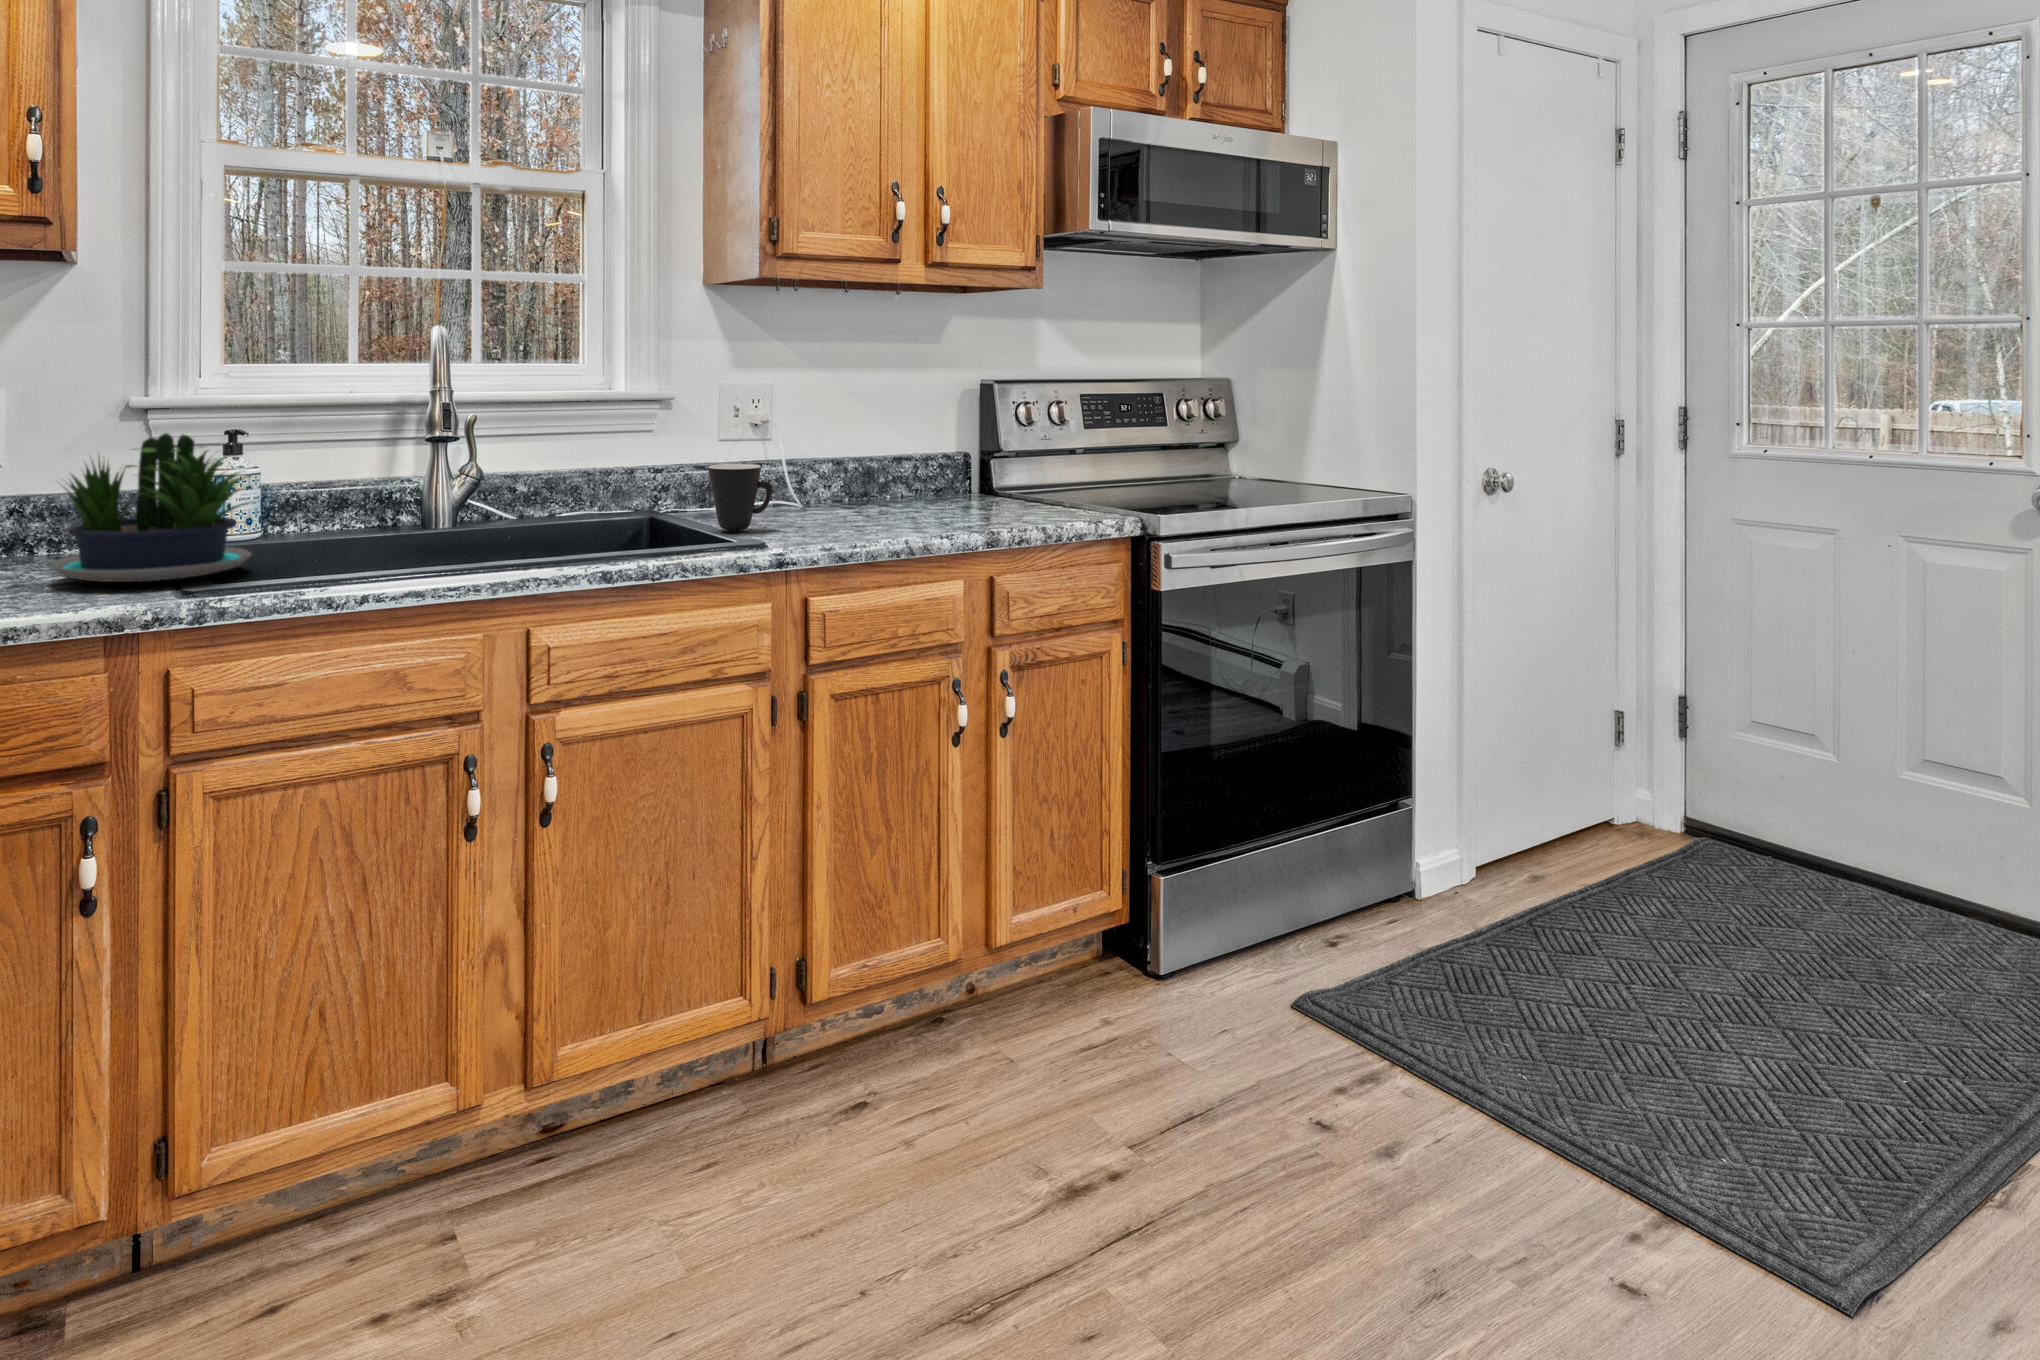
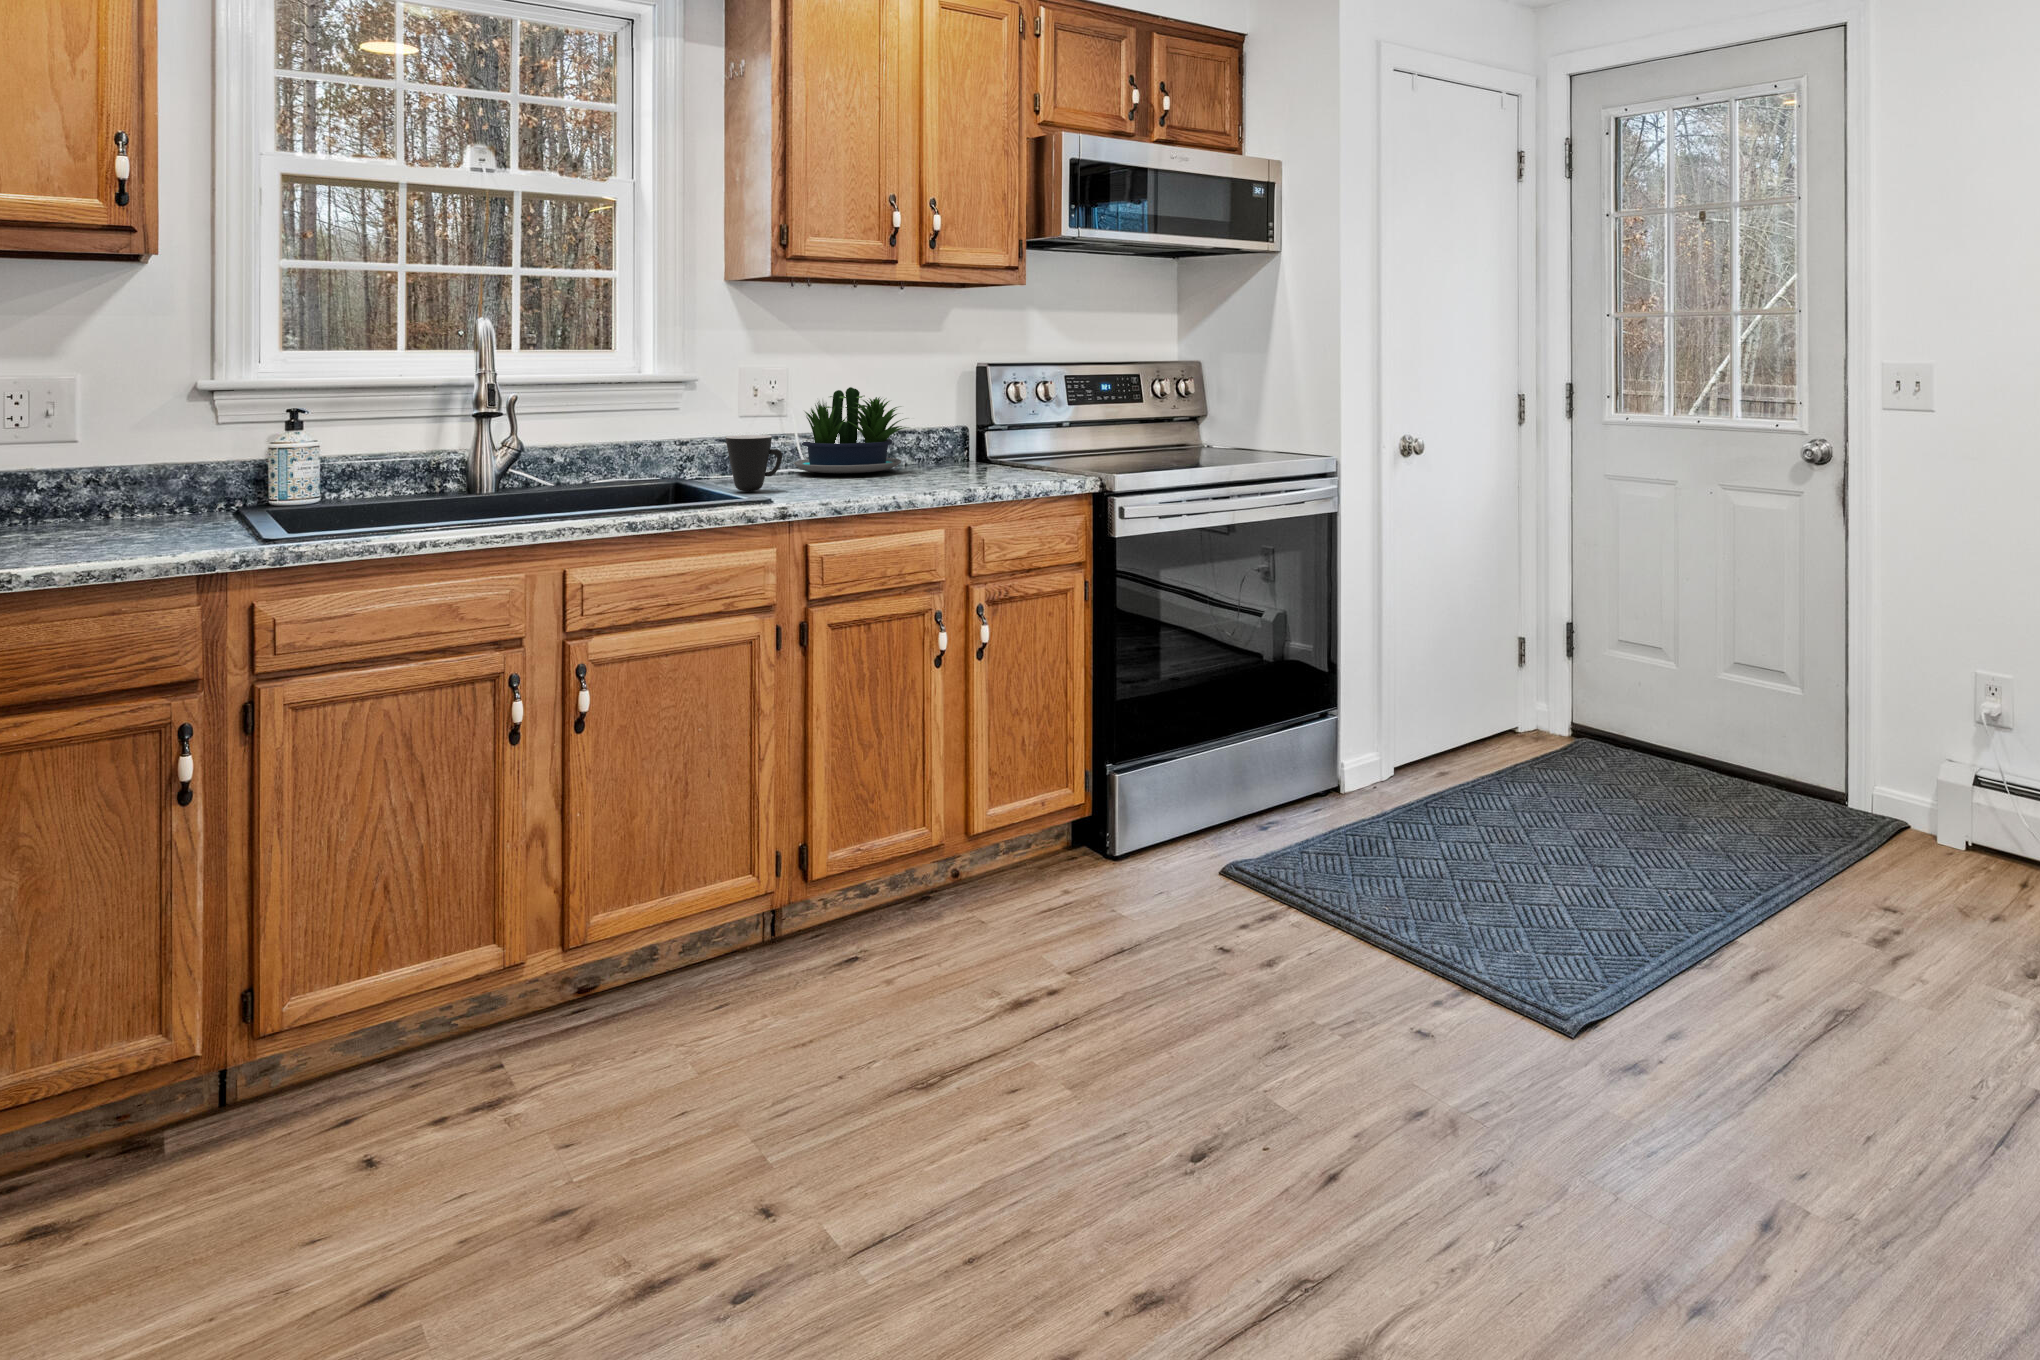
potted plant: present [50,433,252,582] -> present [794,387,907,473]

